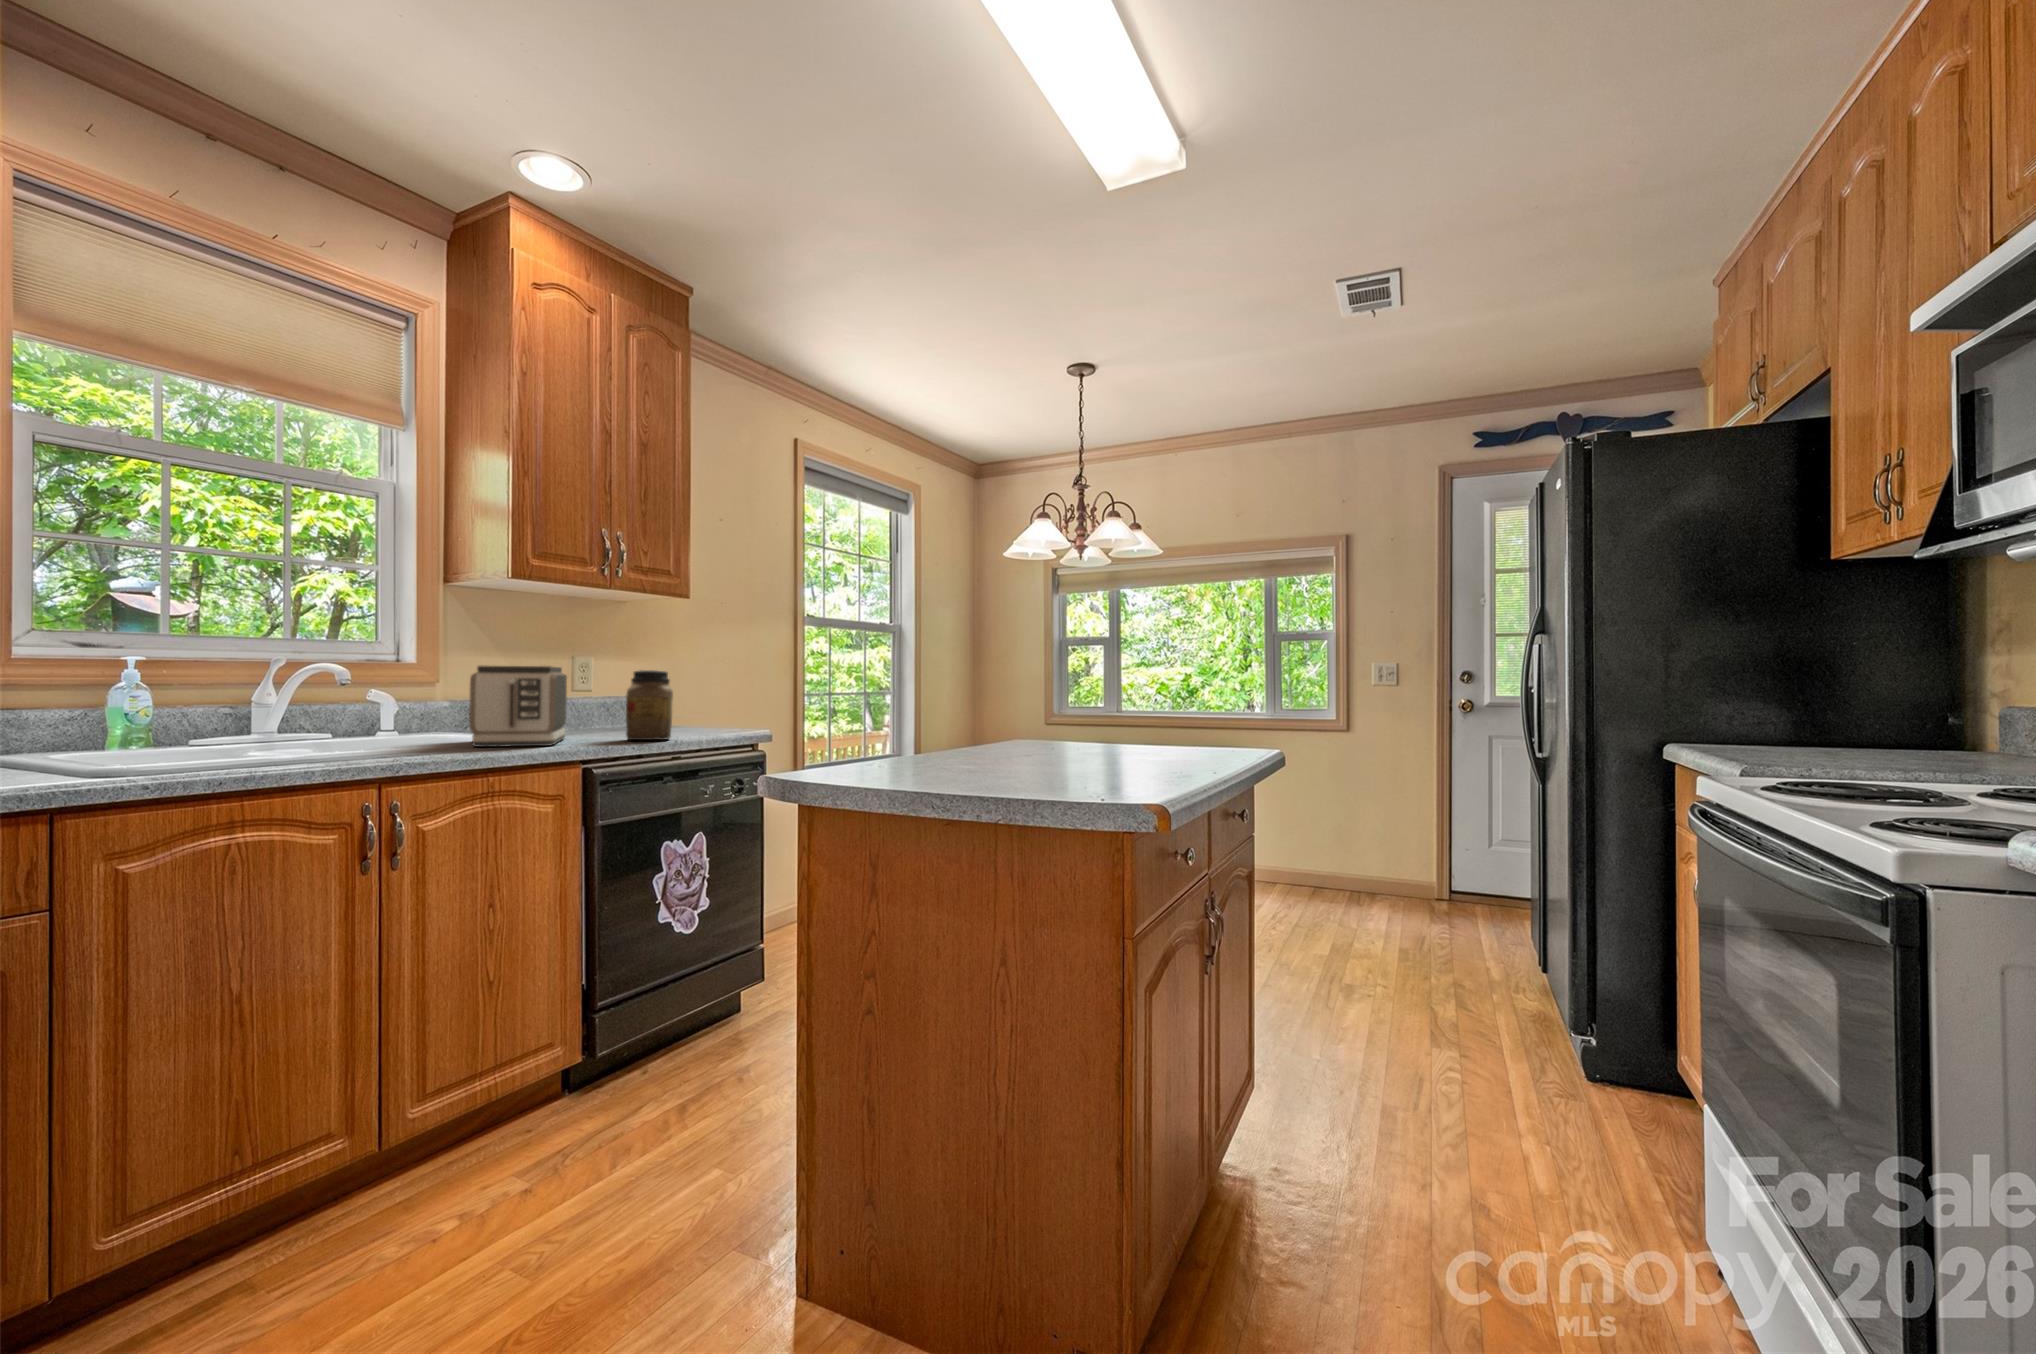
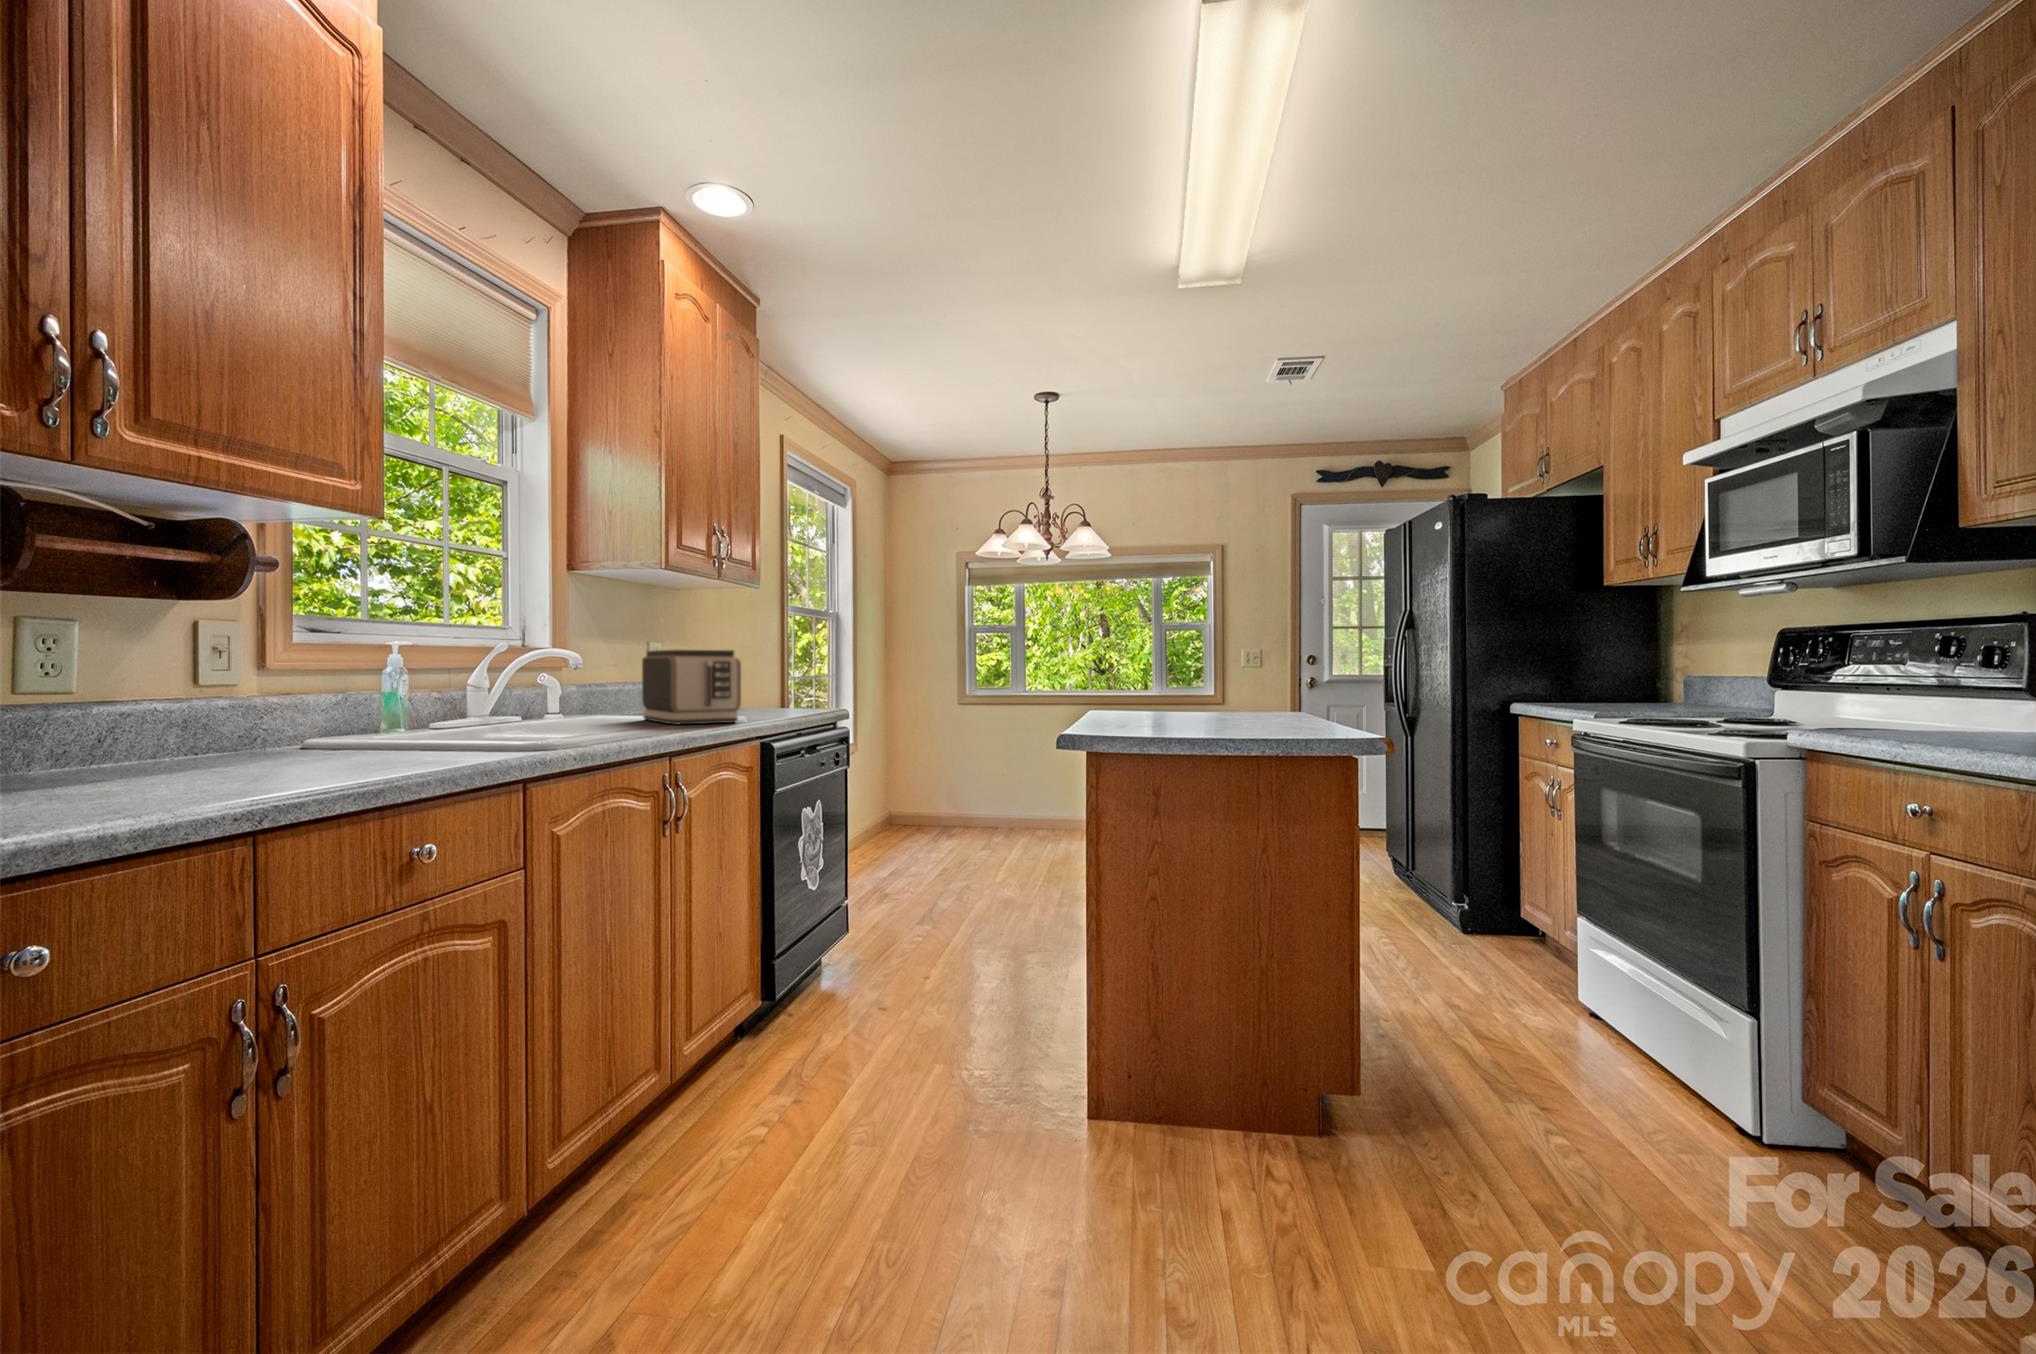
jar: present [626,670,673,740] -> none [767,654,811,718]

